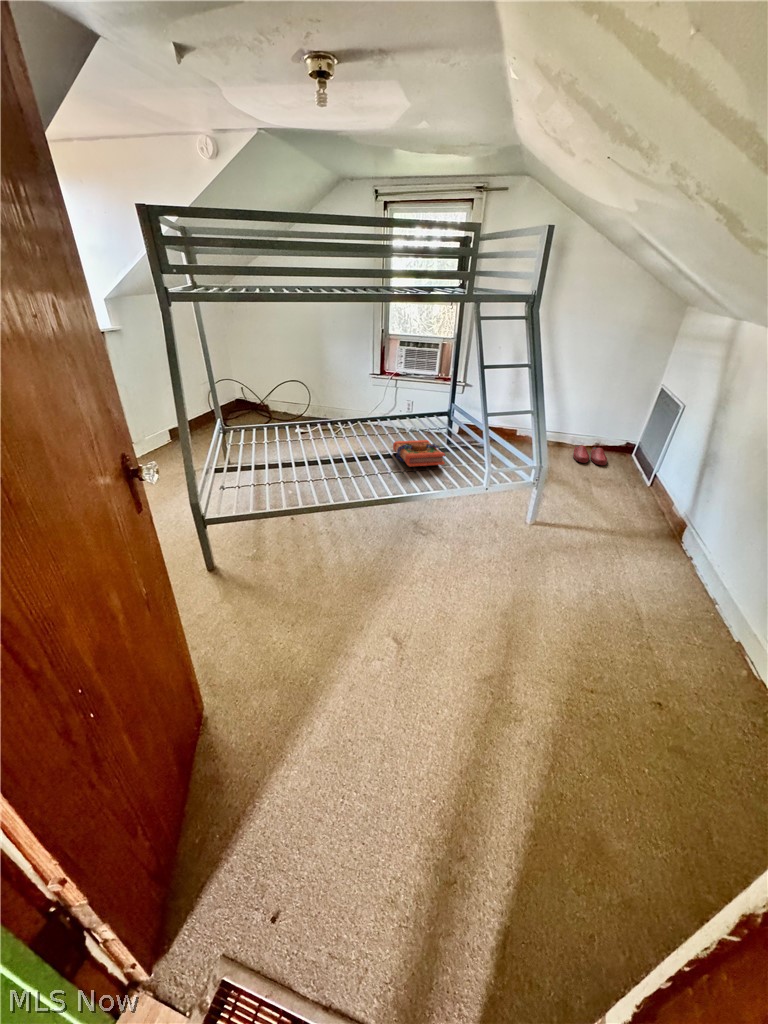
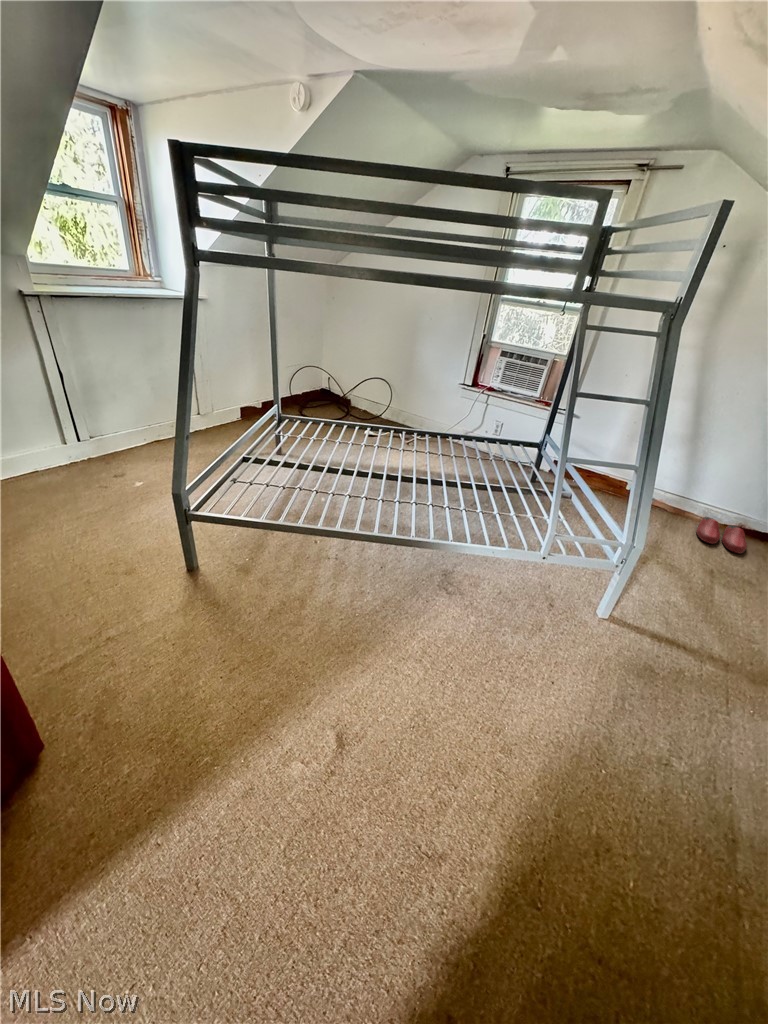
book: present [393,440,445,466] -> none [455,468,514,510]

